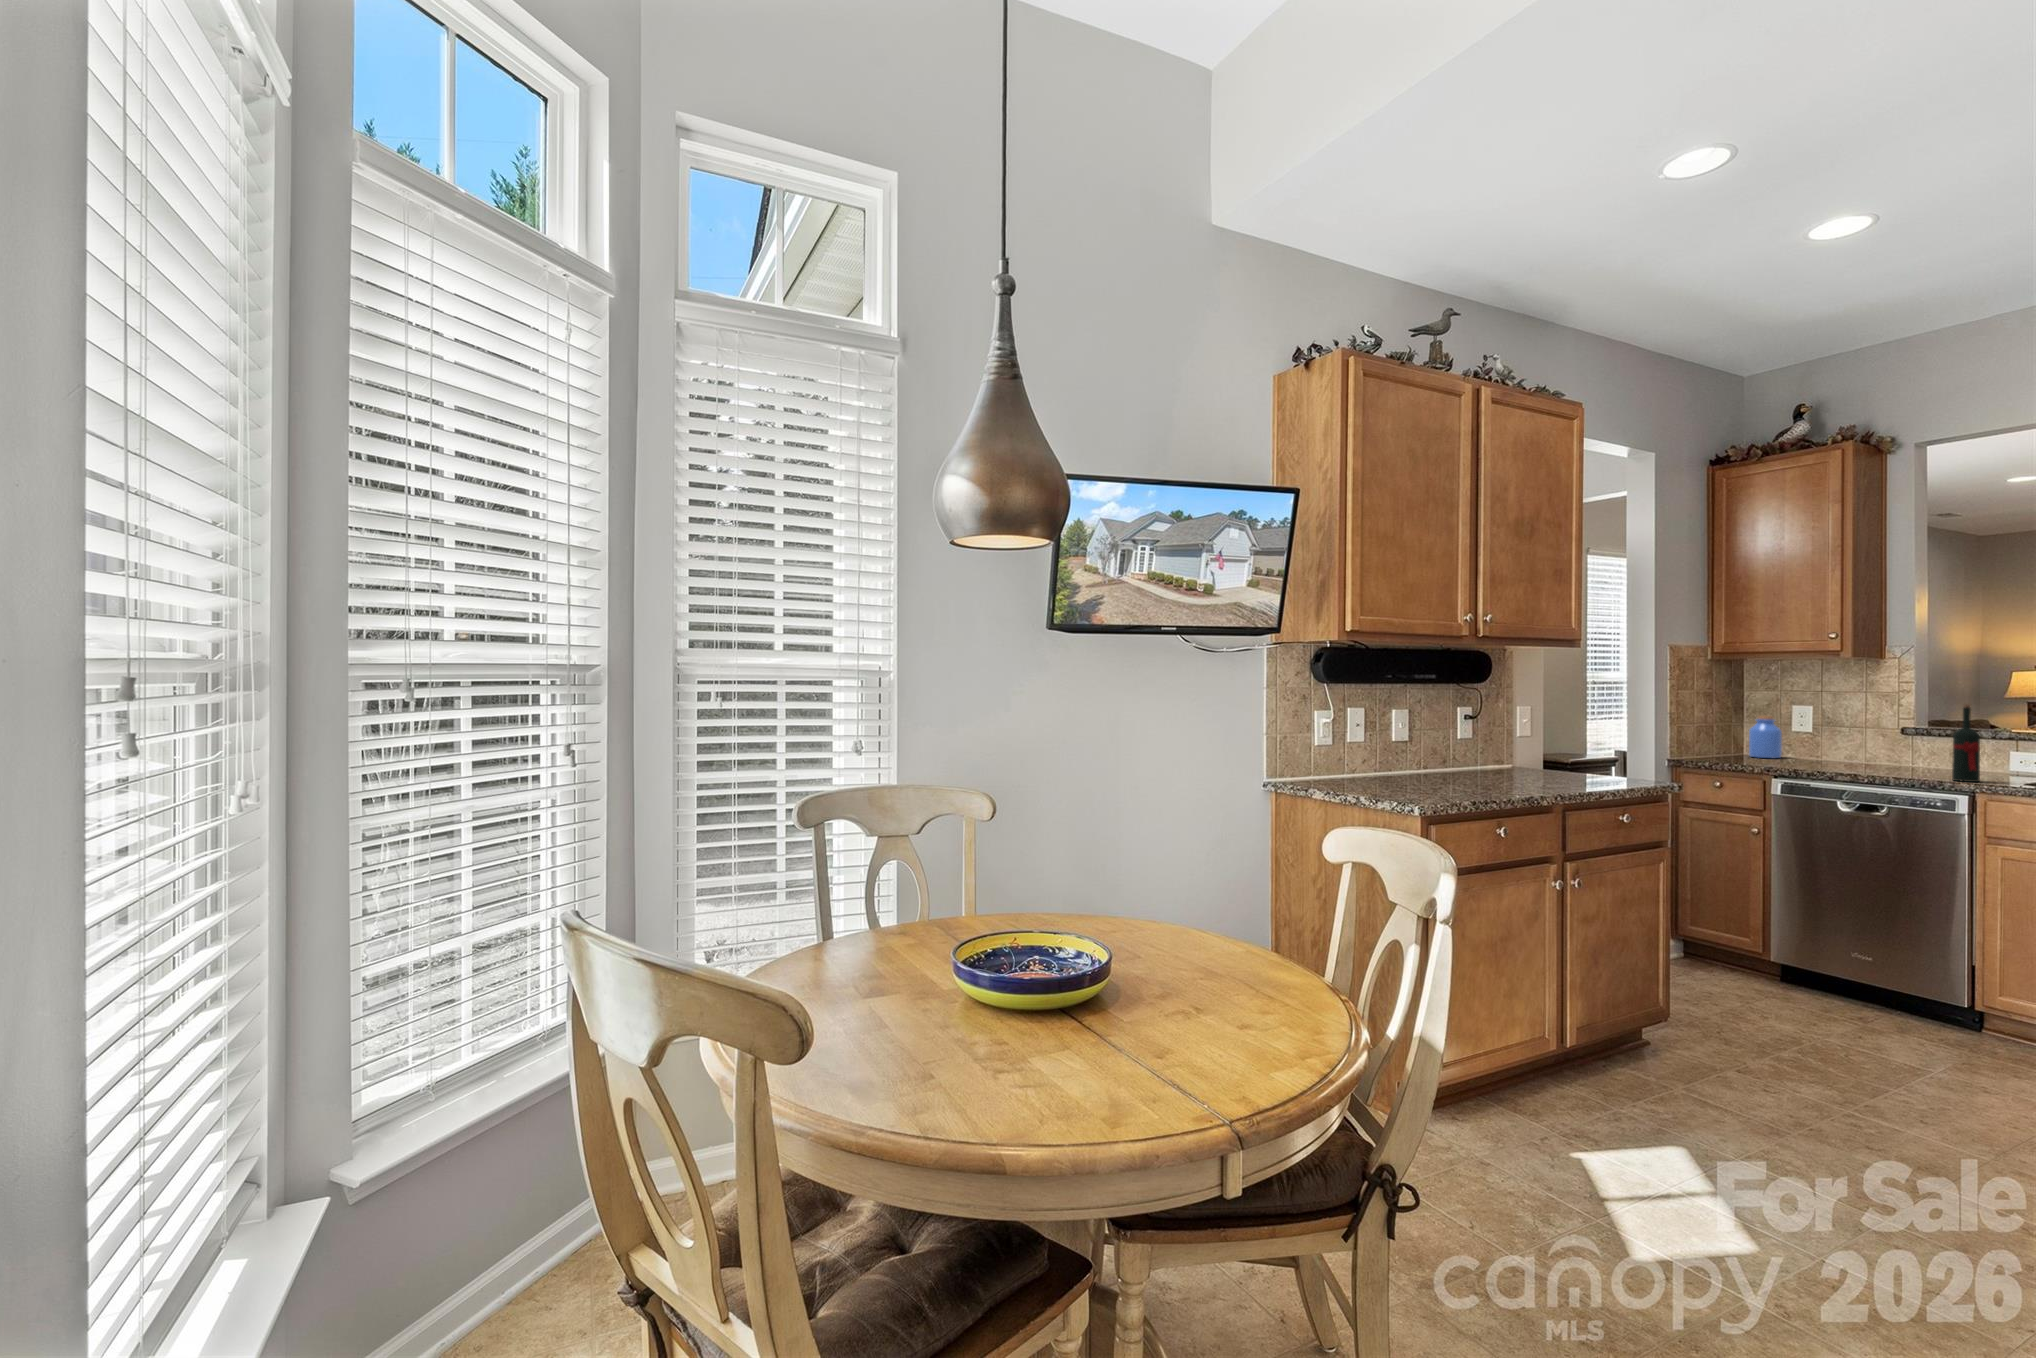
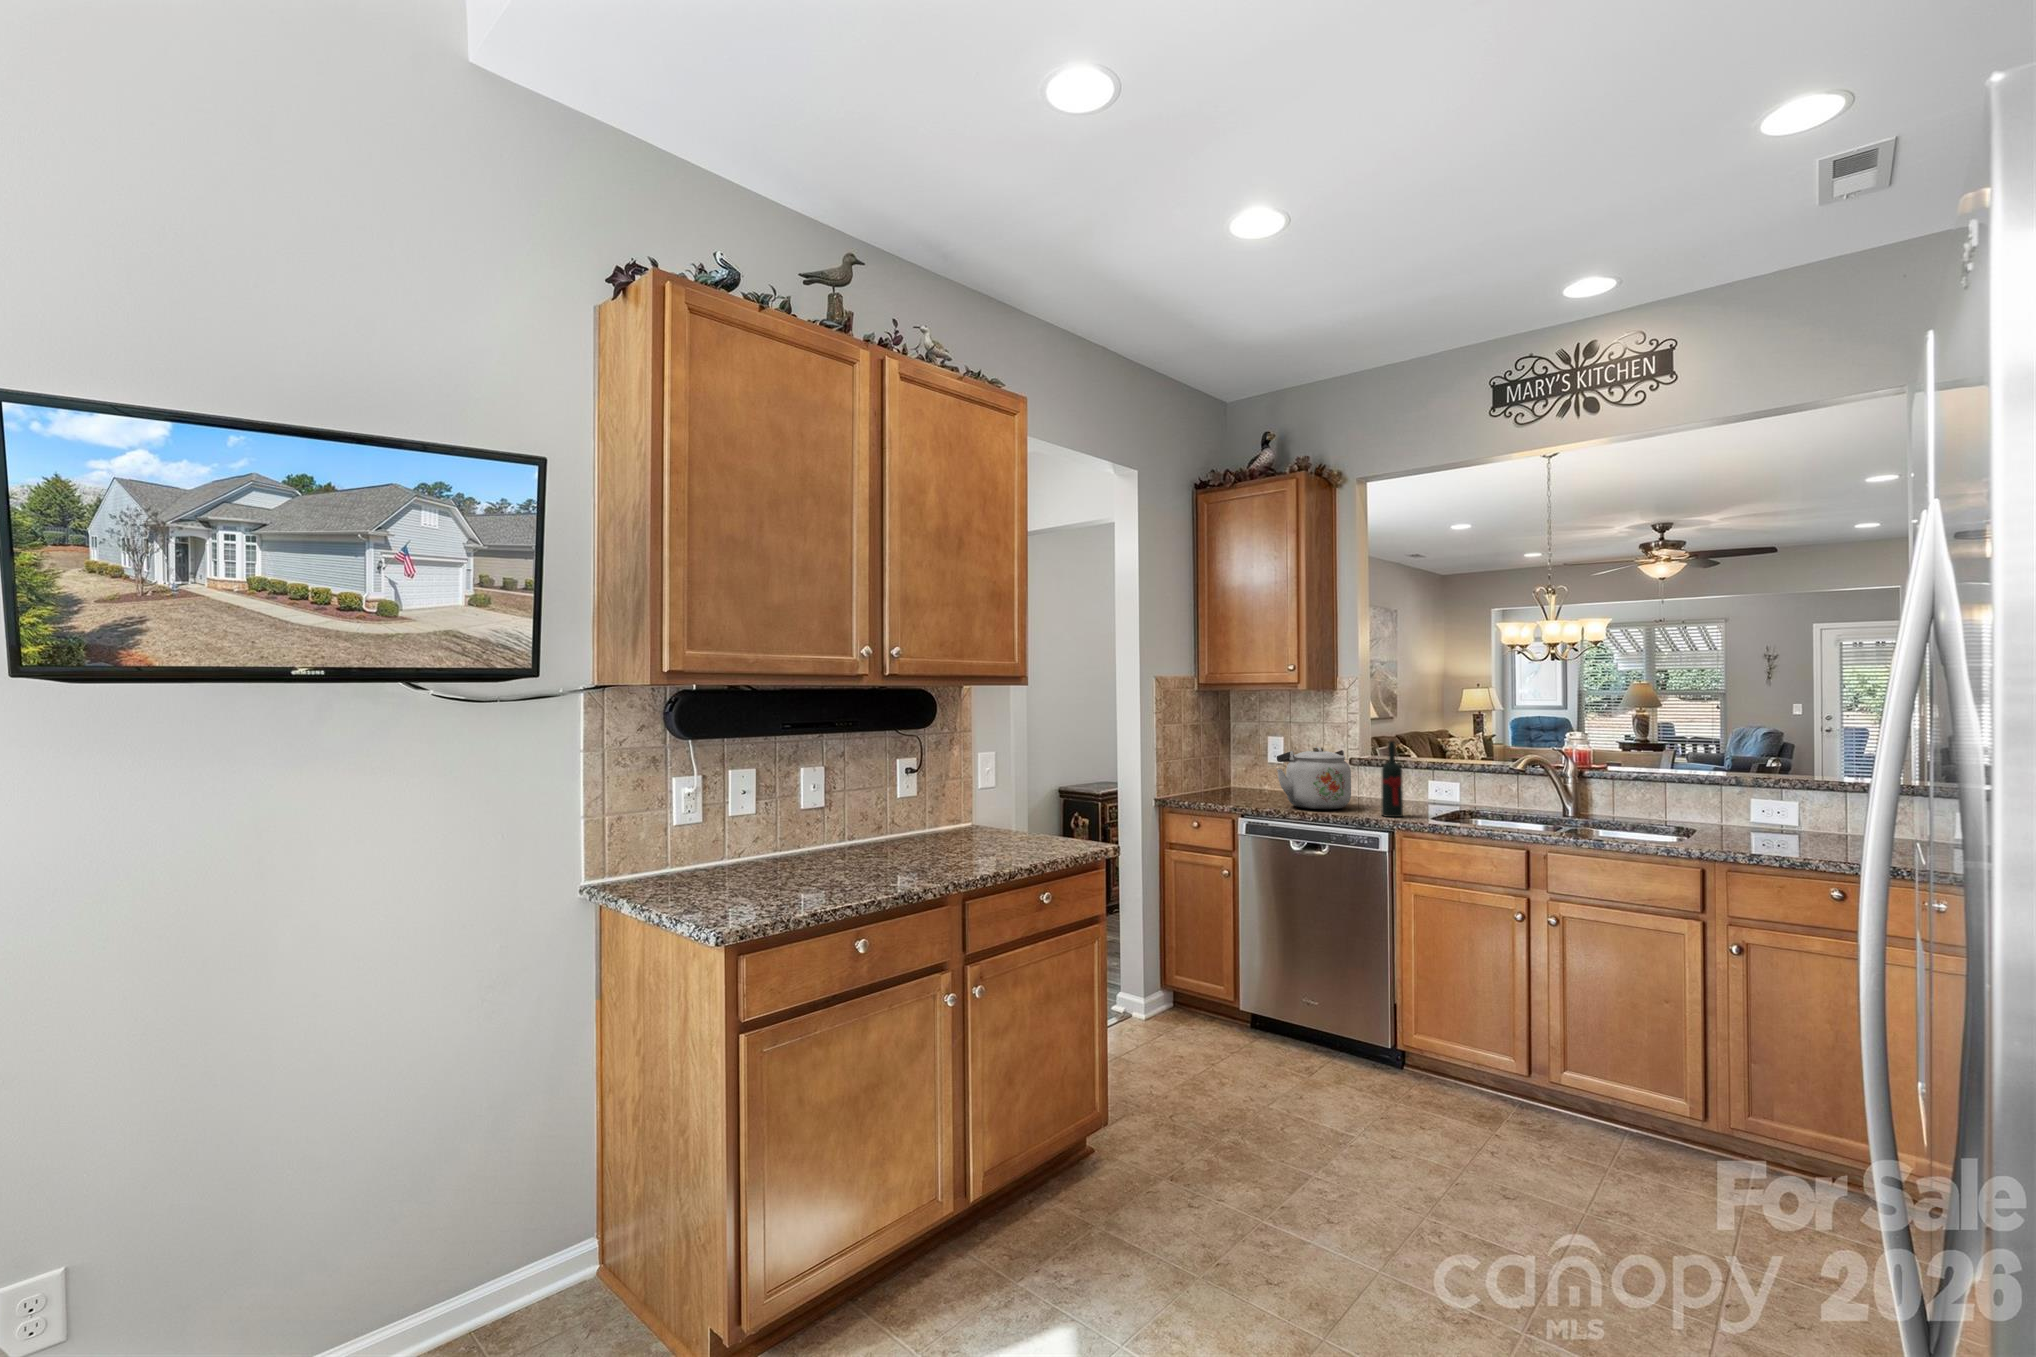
kettle: none [1816,713,1909,773] -> present [1277,747,1351,809]
jar: present [1749,716,1782,758] -> none [1233,748,1261,791]

